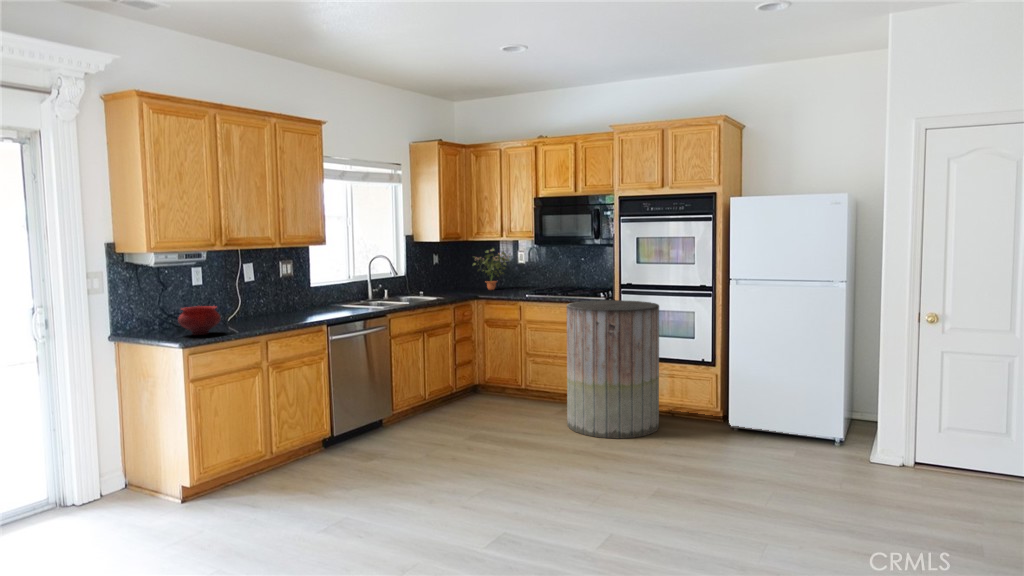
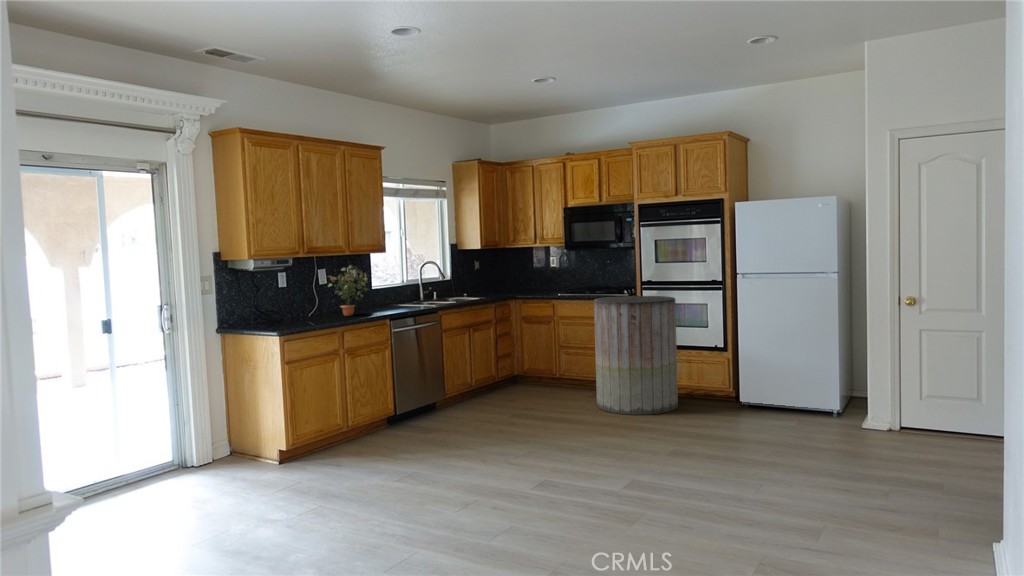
potted plant: present [473,249,509,290] -> present [328,265,368,316]
bowl: present [178,306,221,335] -> none [272,303,306,326]

